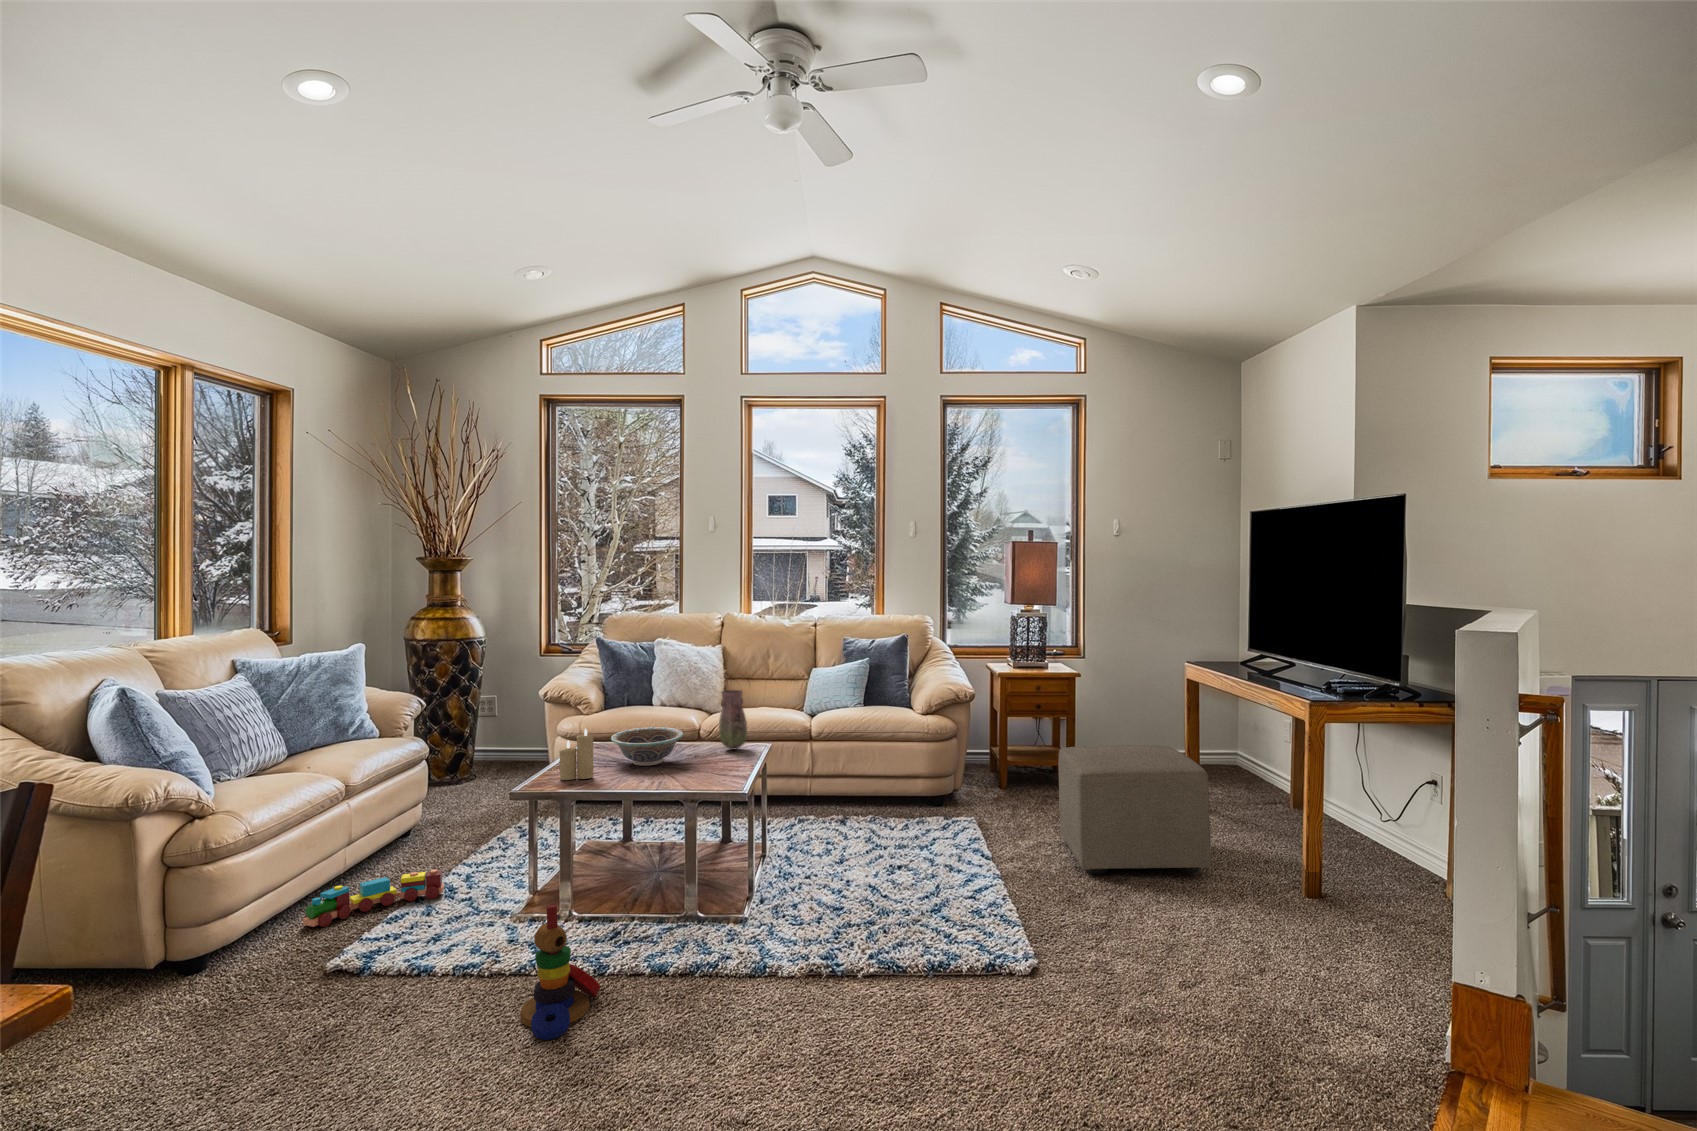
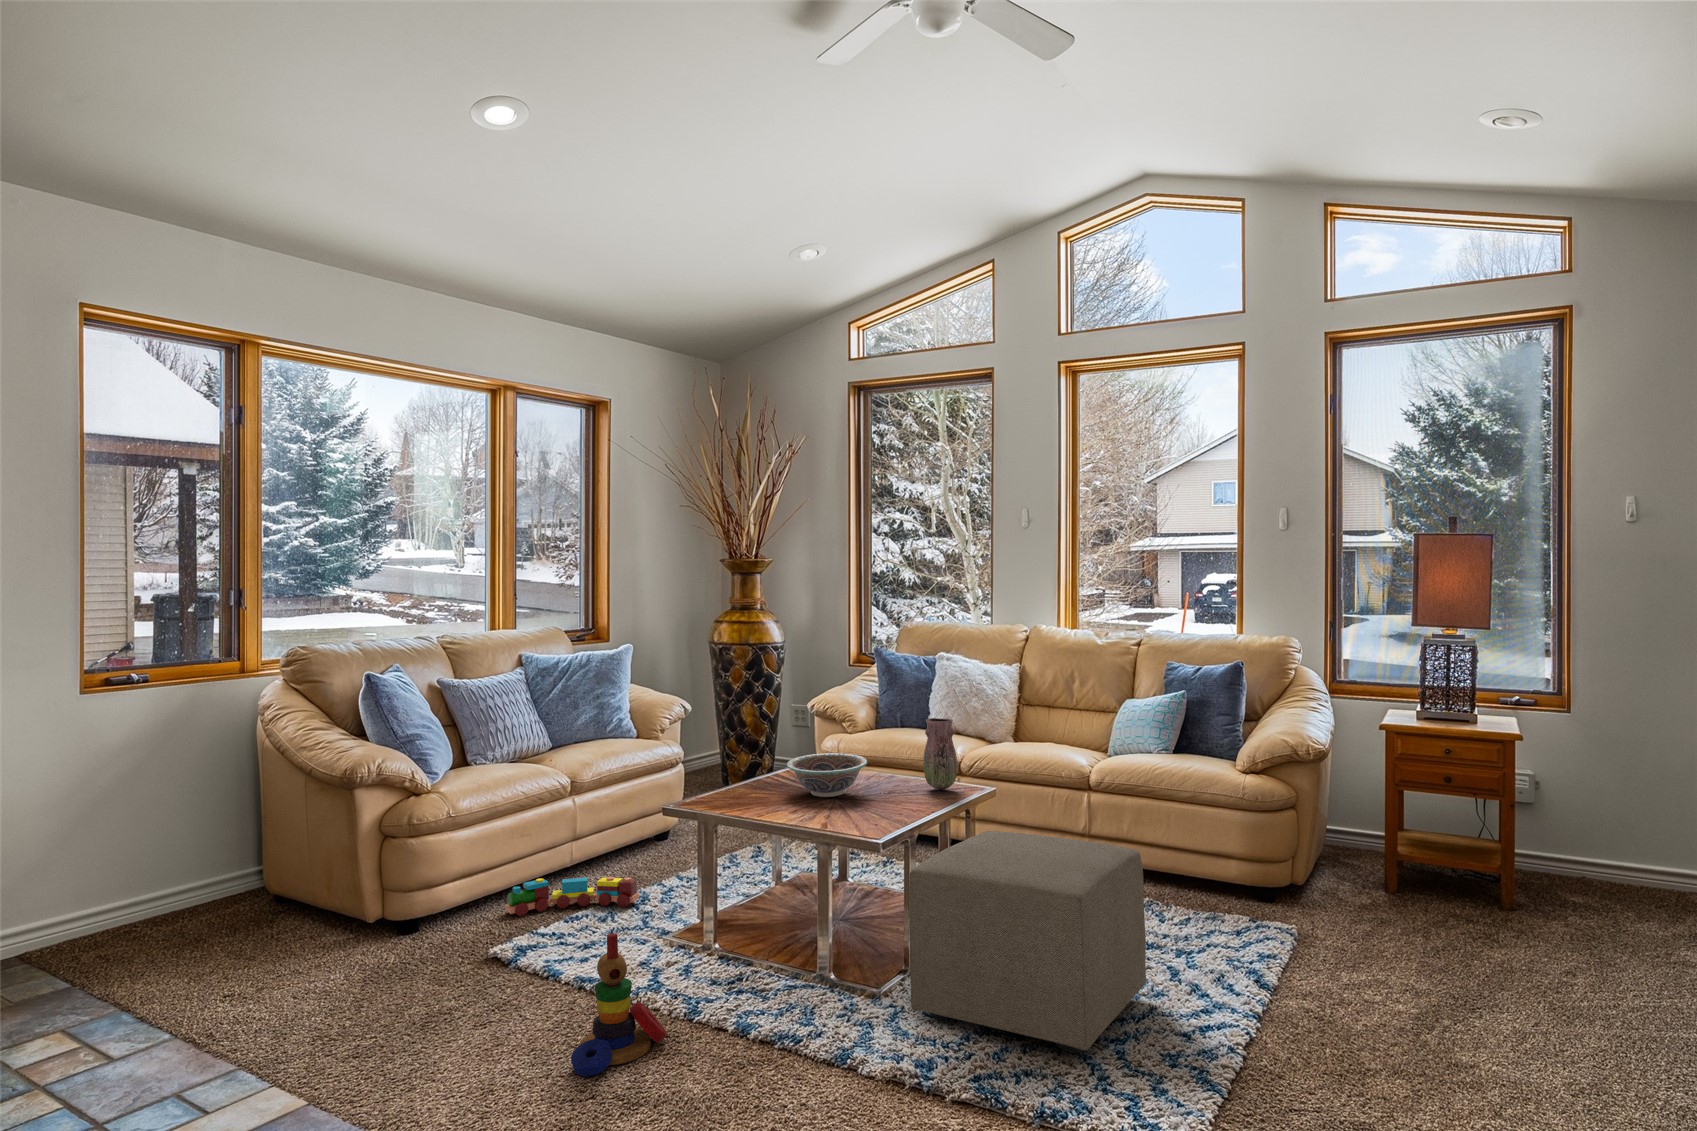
candle: present [559,729,594,780] -> none [717,748,752,803]
ottoman: present [1058,745,1211,875] -> present [909,831,1146,1053]

